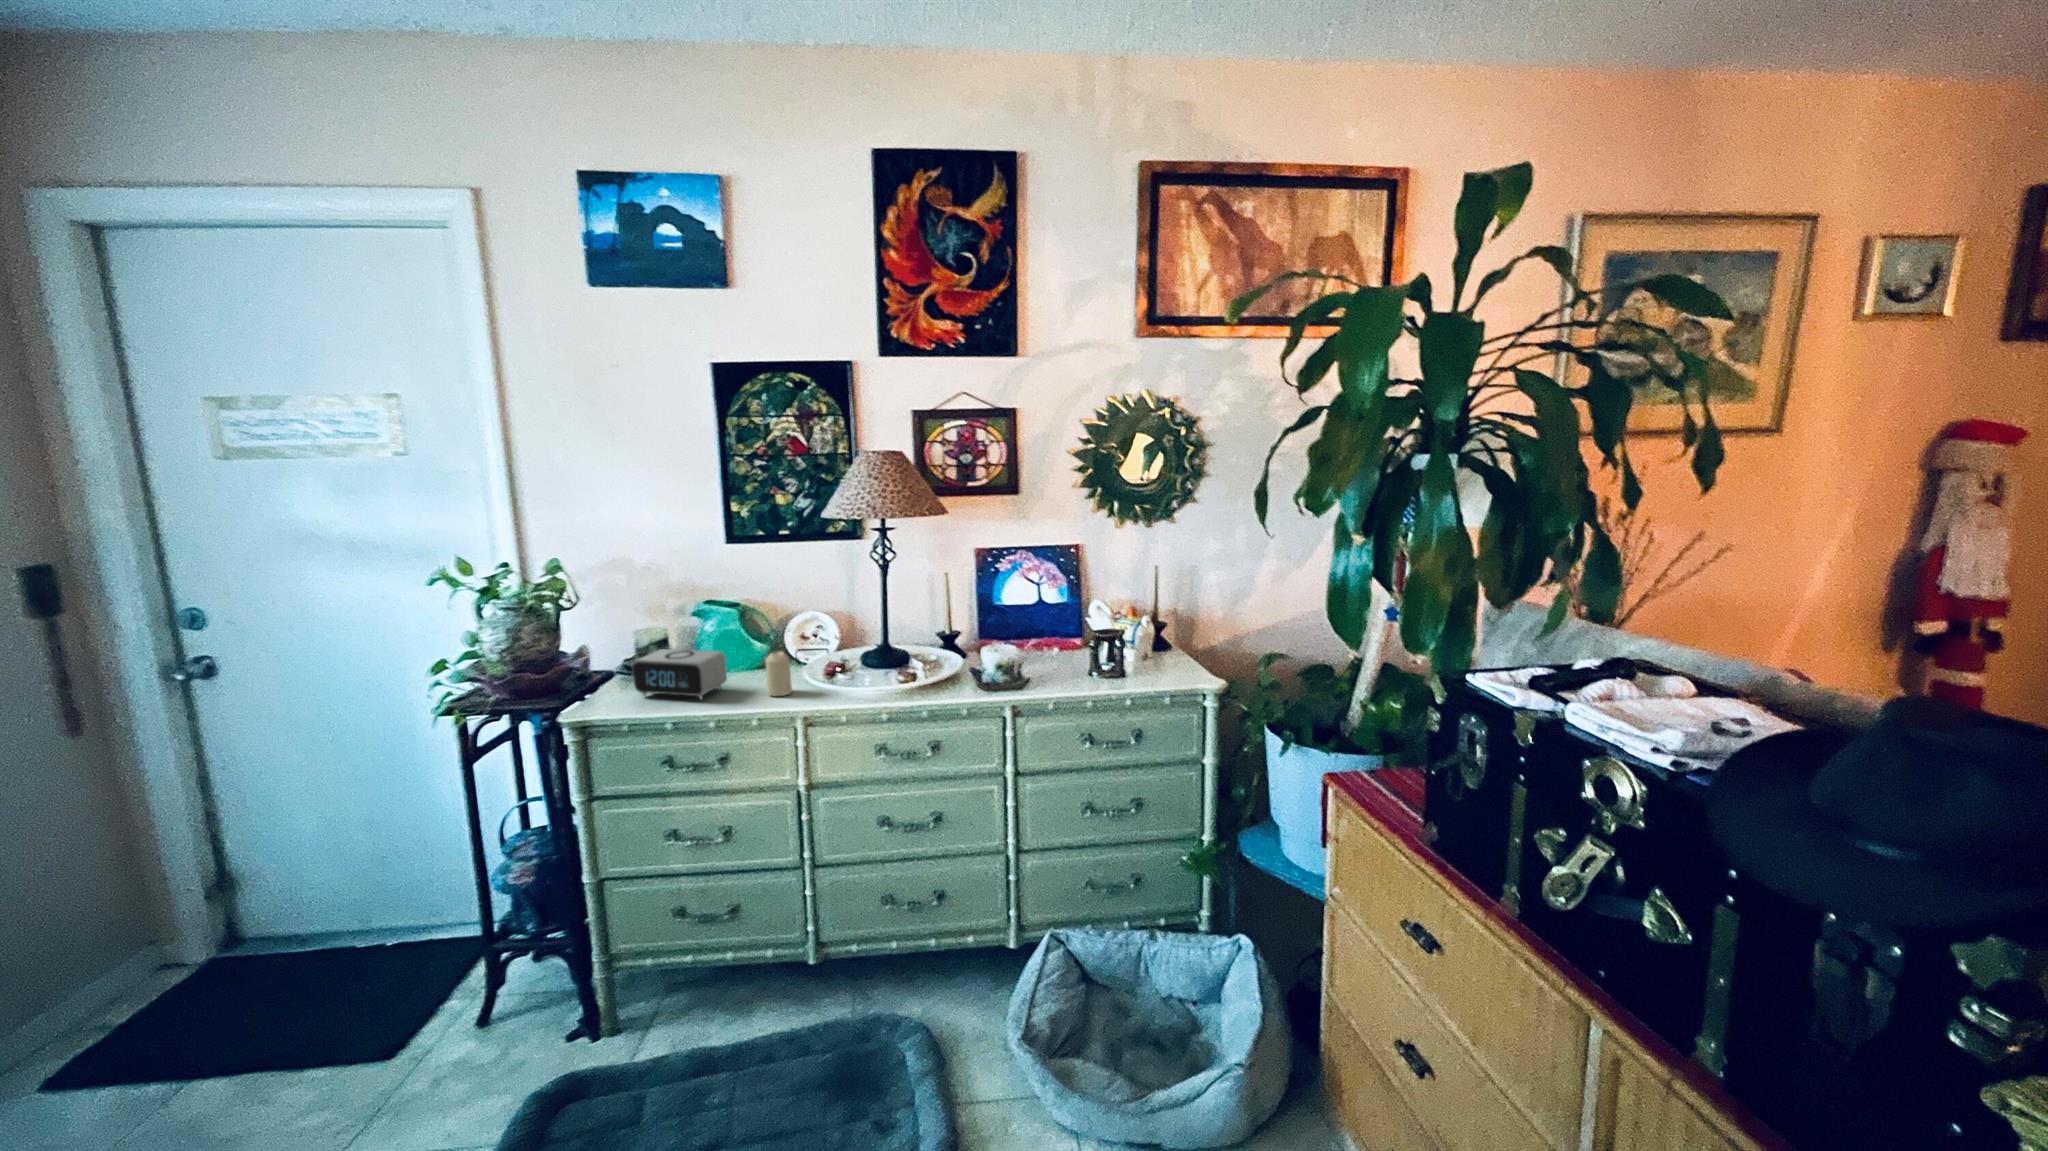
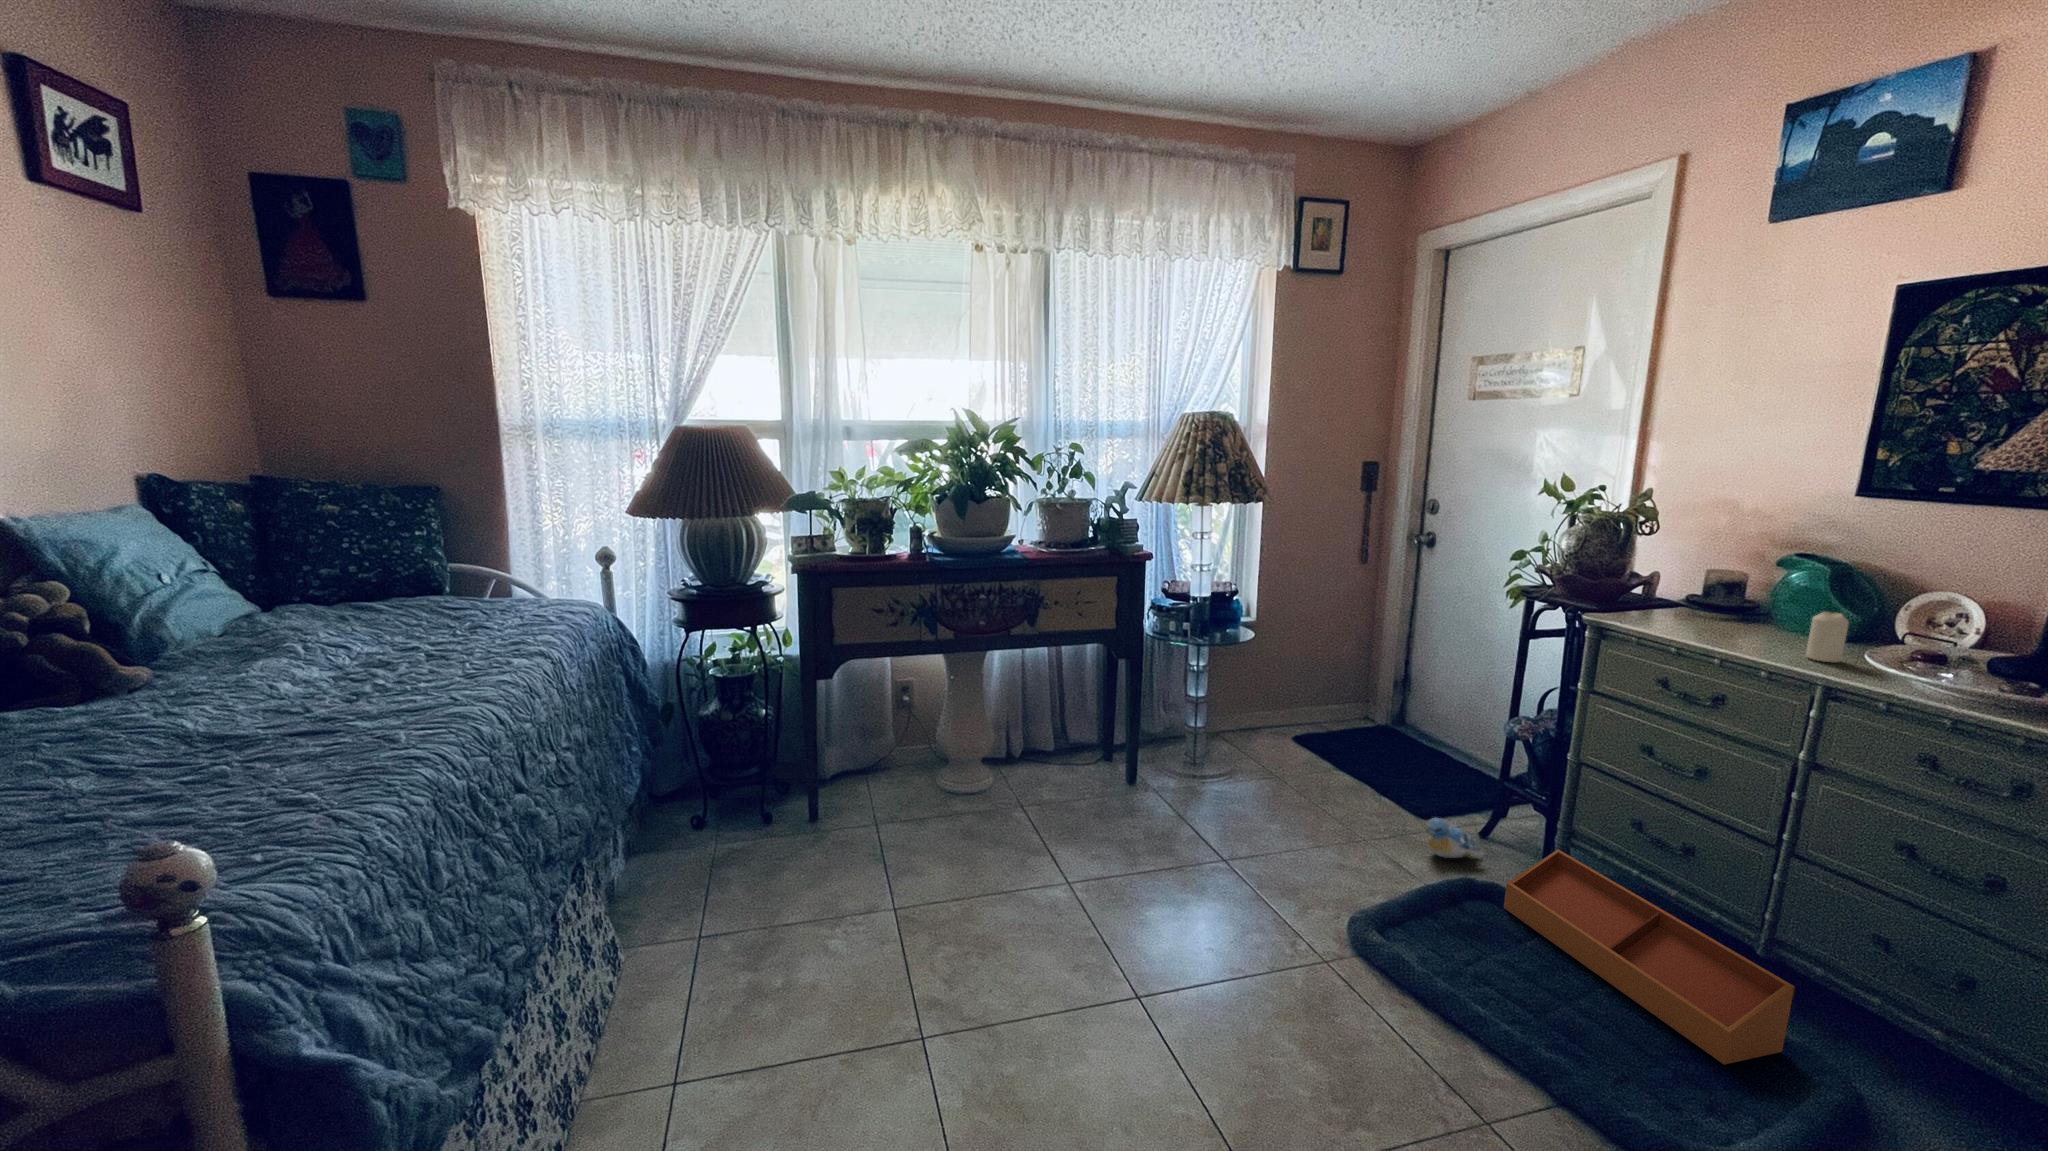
alarm clock: present [632,649,727,699] -> none [1670,585,1776,639]
storage bin: none [577,967,854,1090] -> present [1504,849,1795,1065]
plush toy: none [433,1035,514,1092] -> present [1426,818,1483,858]

